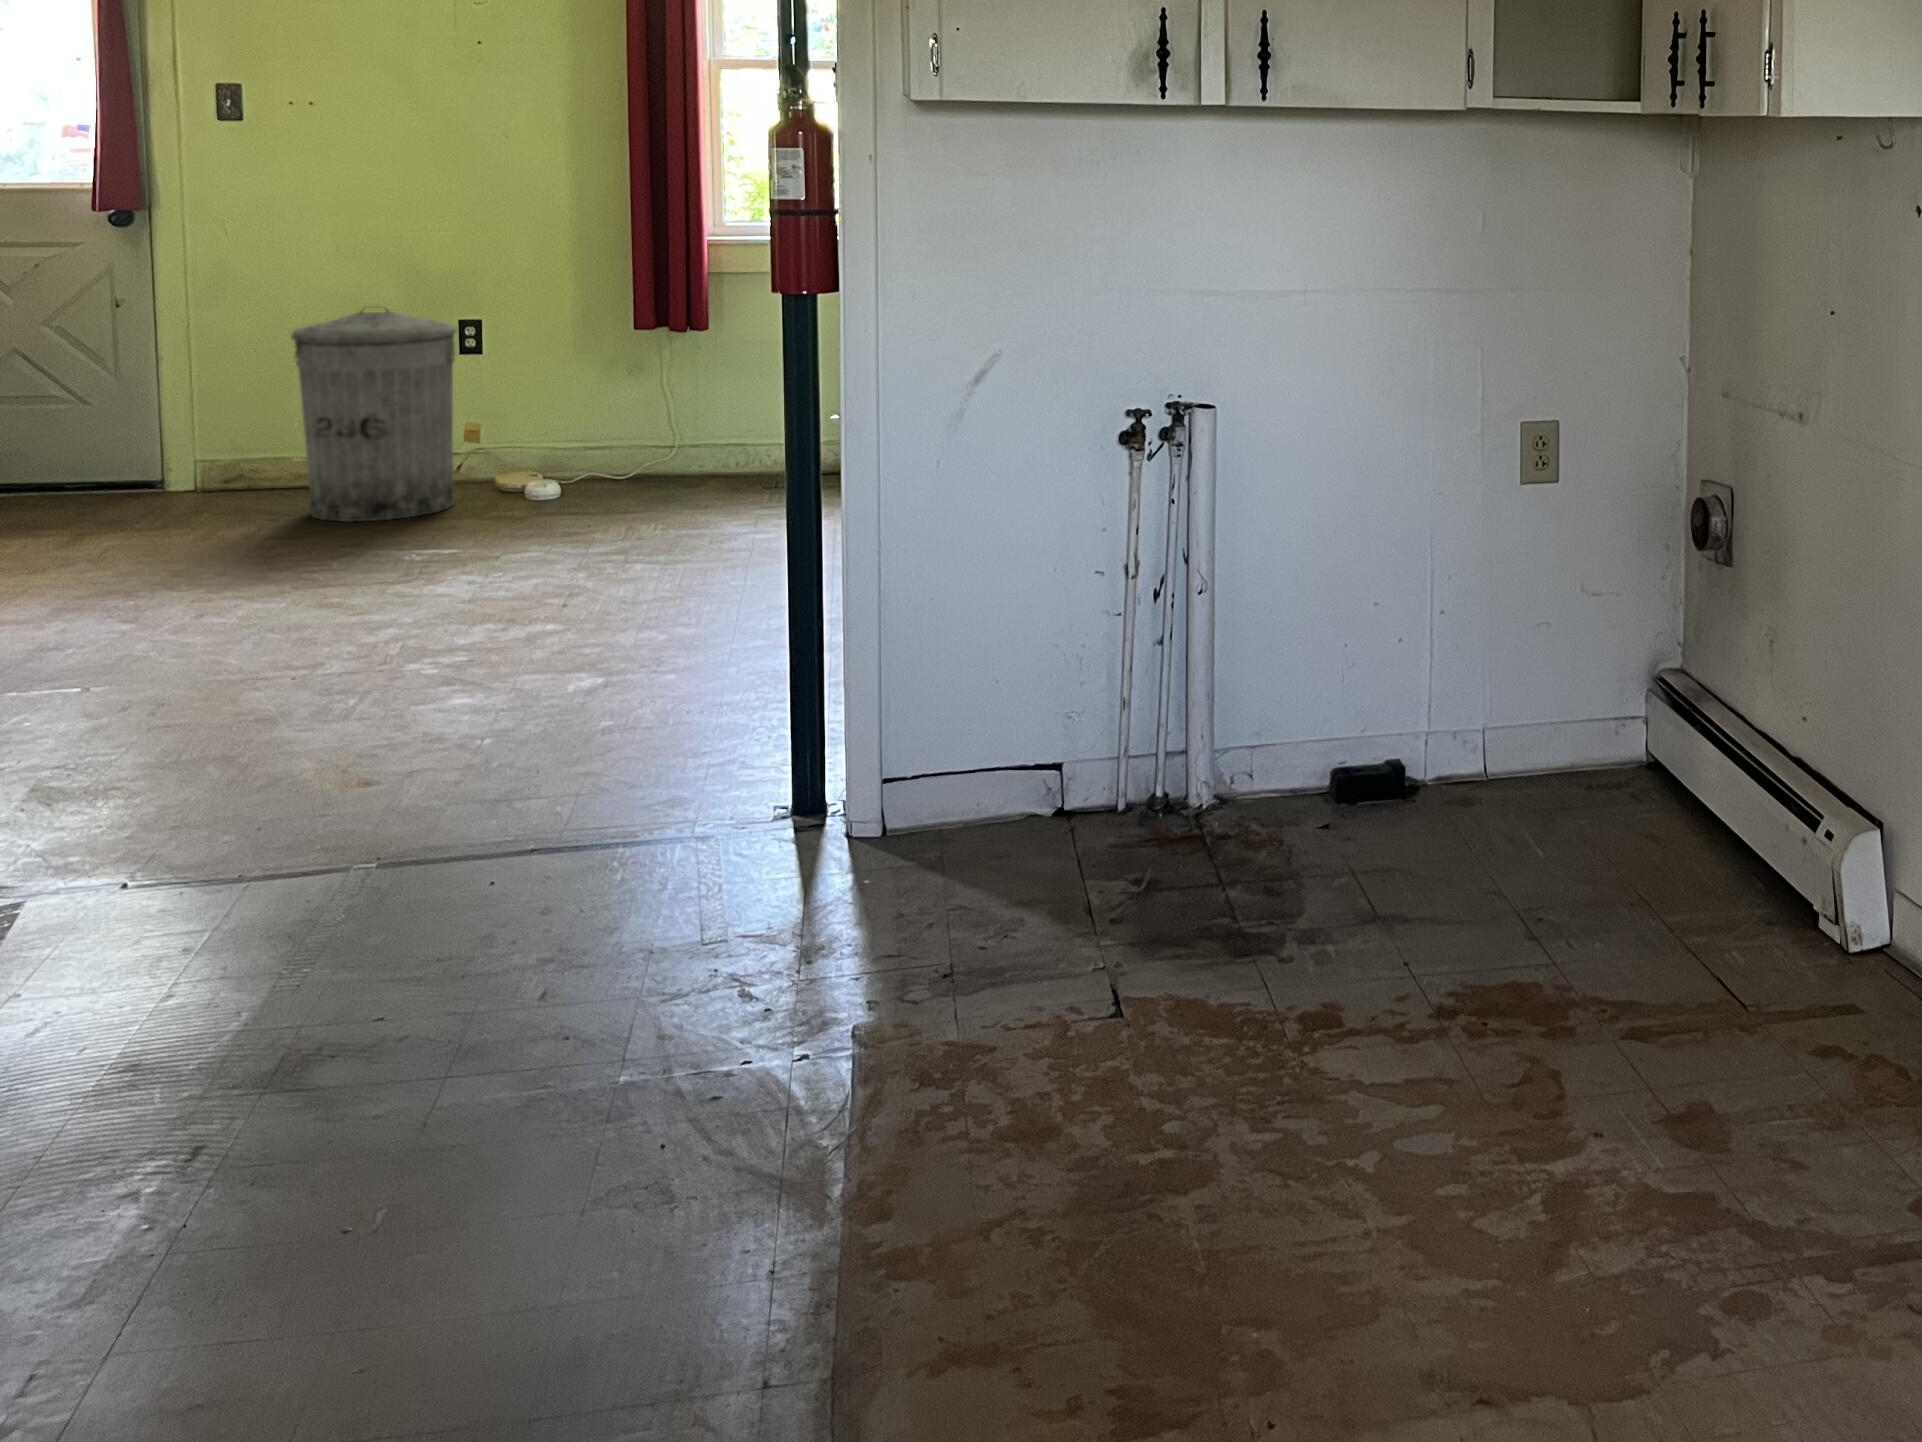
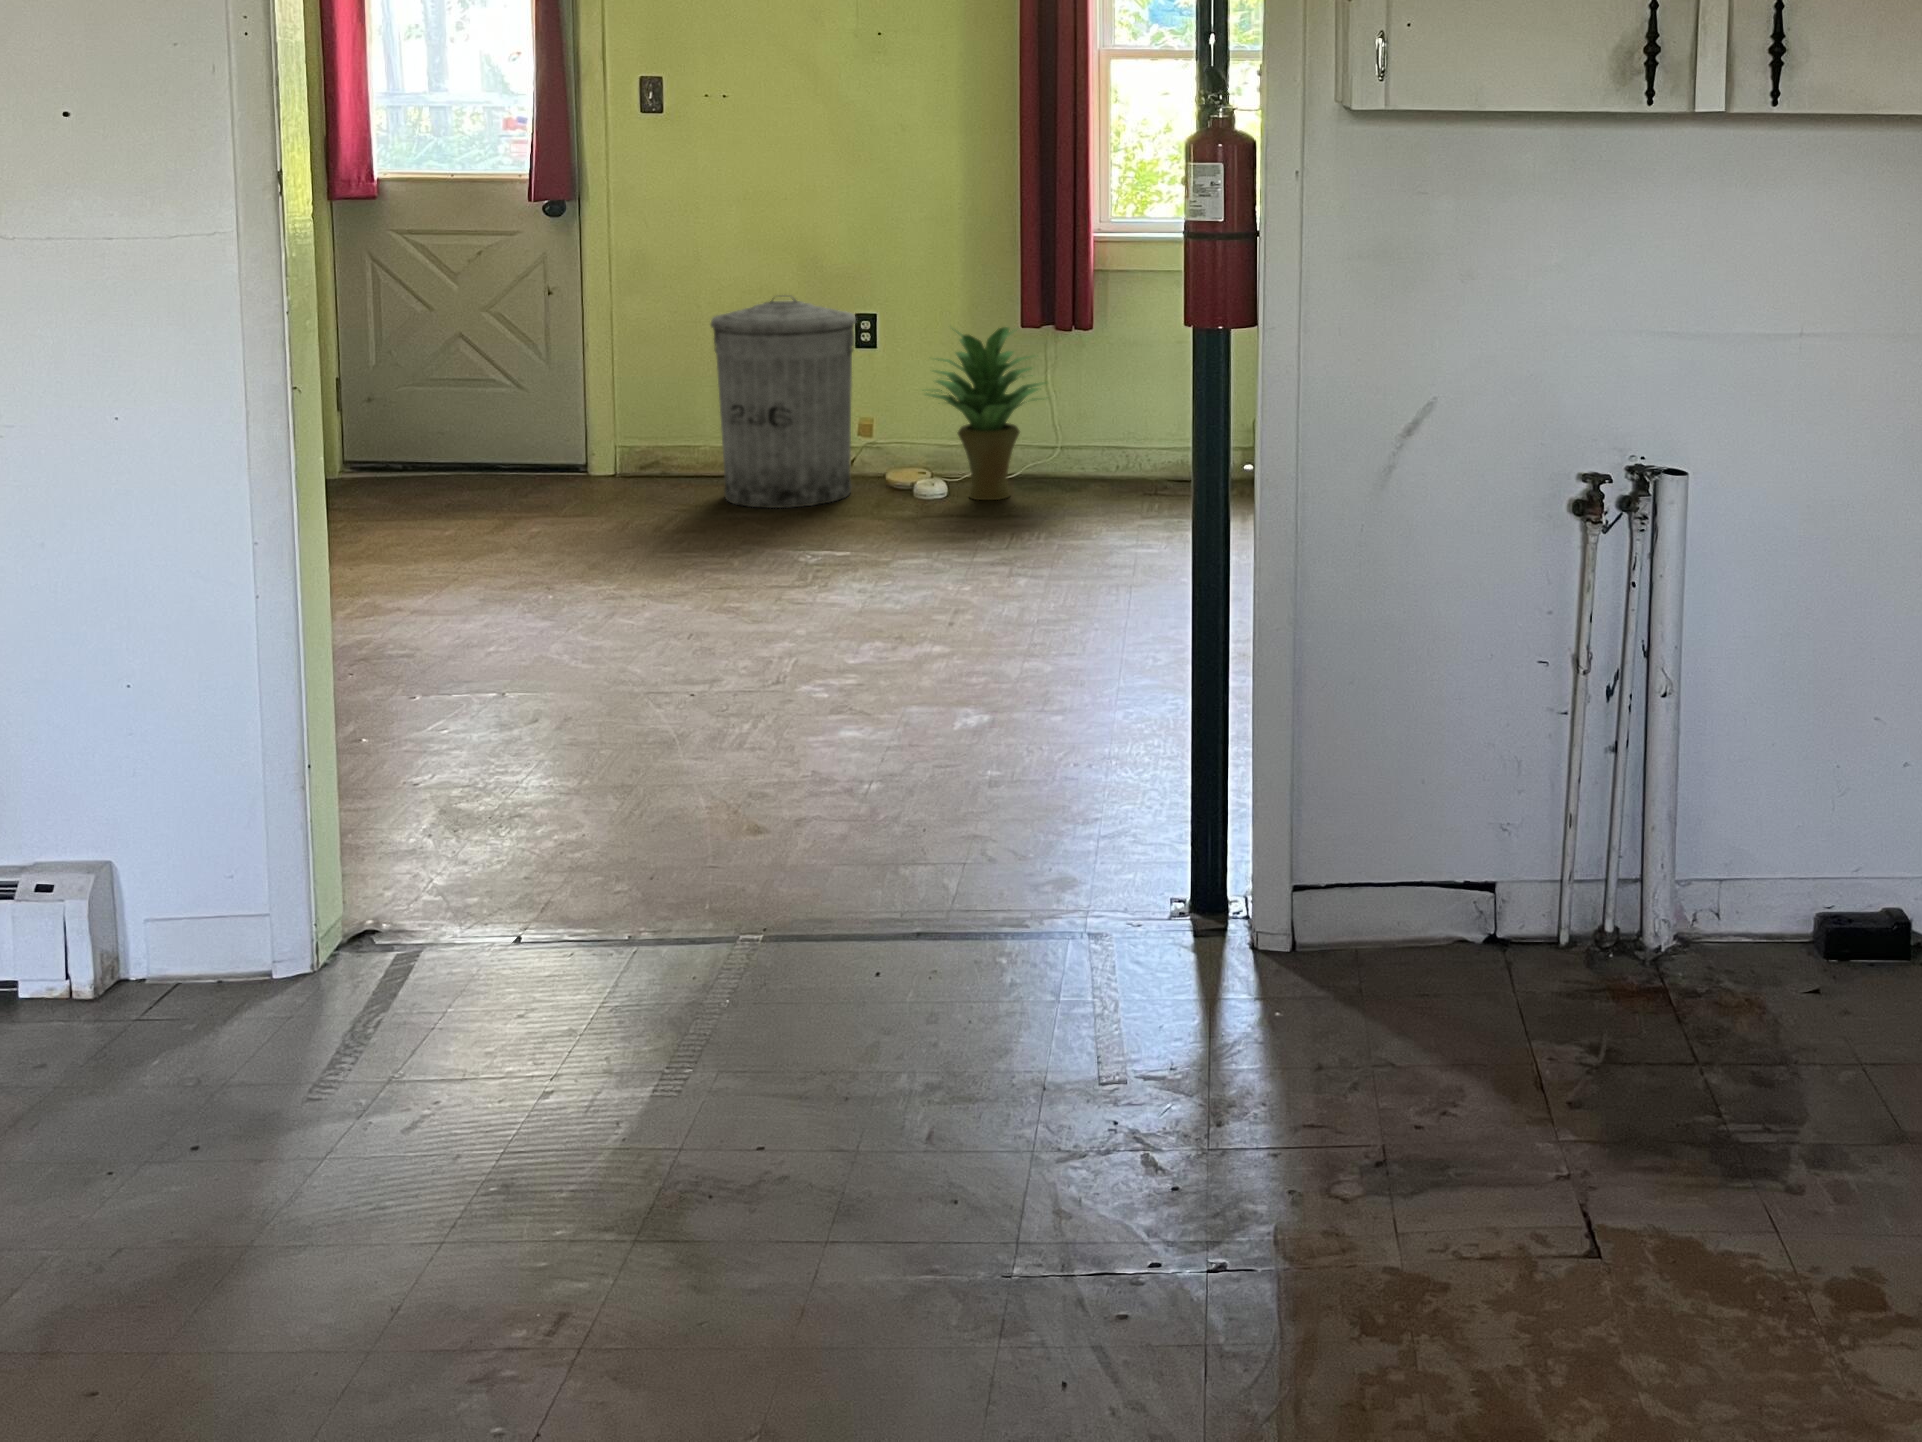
potted plant: none [528,333,670,504] -> present [923,327,1046,500]

